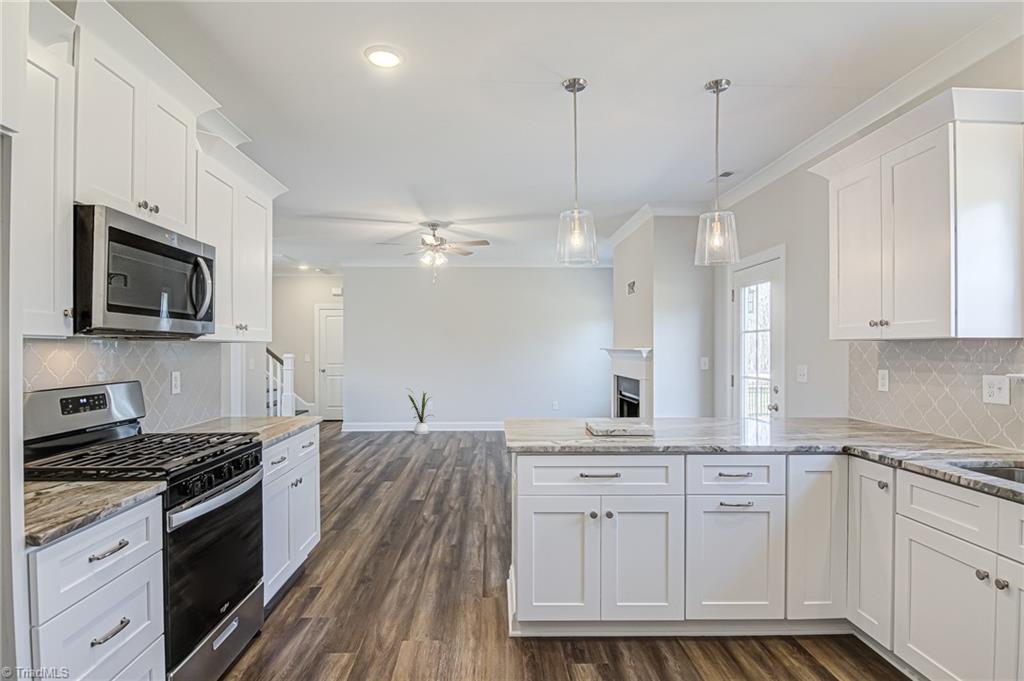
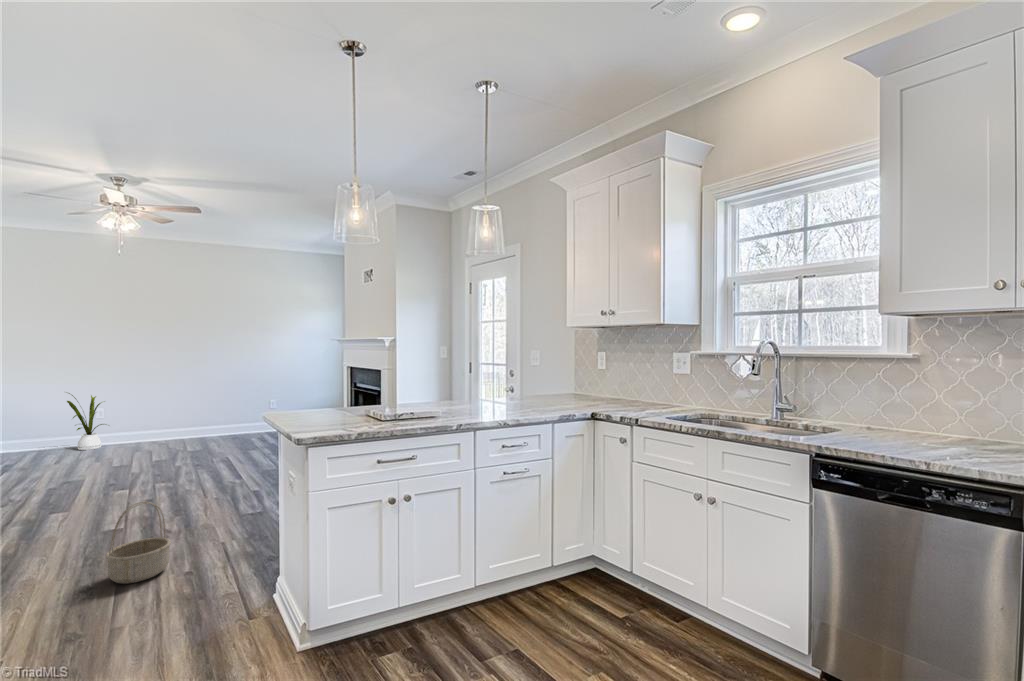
basket: none [400,482,444,545] -> present [106,502,171,584]

